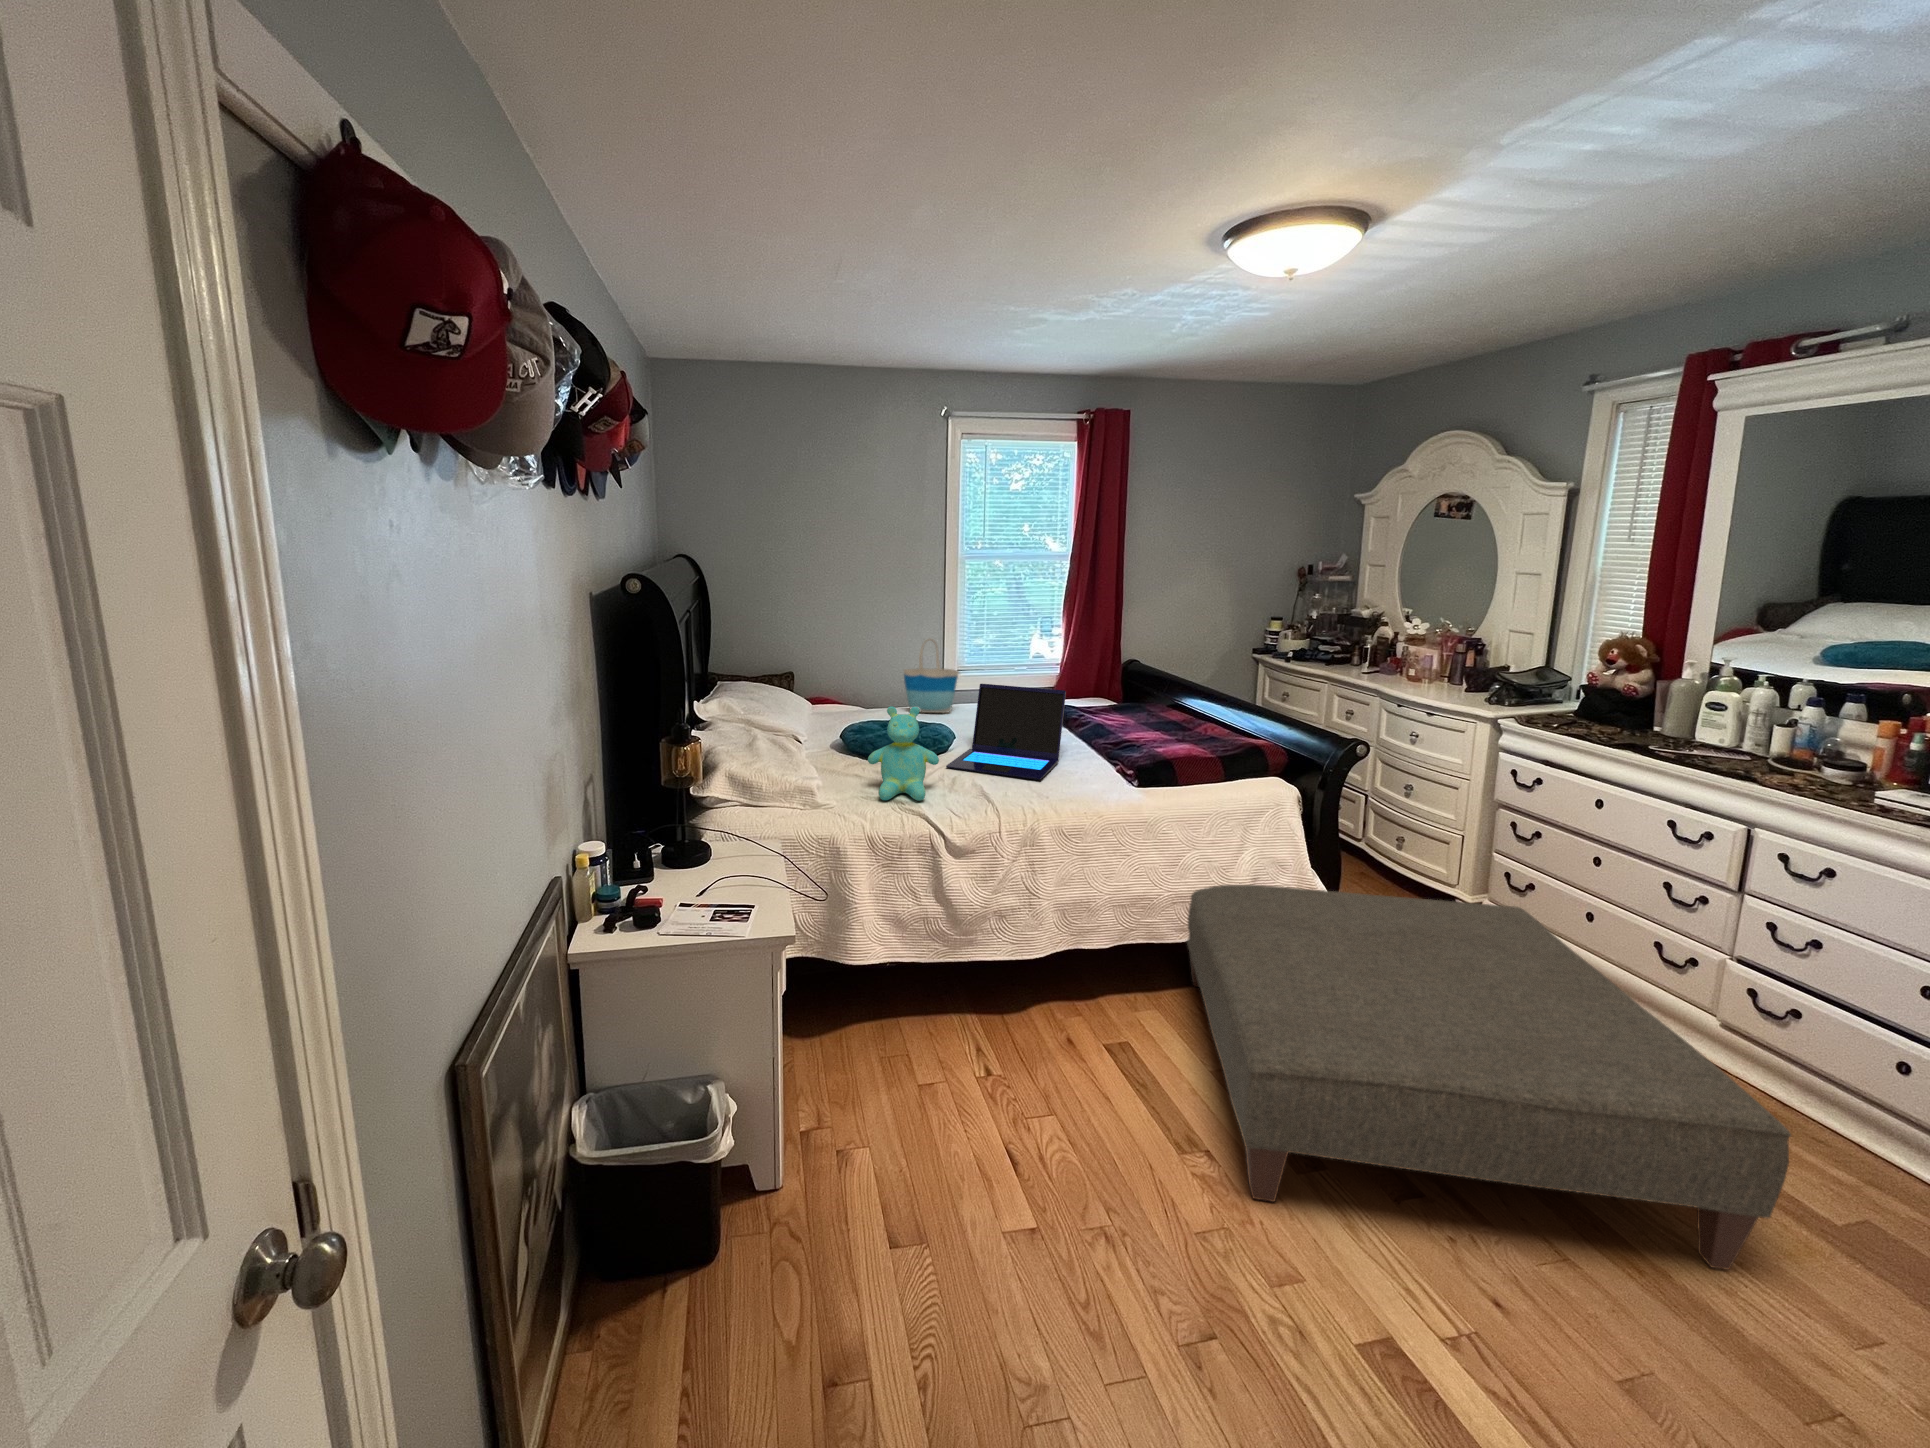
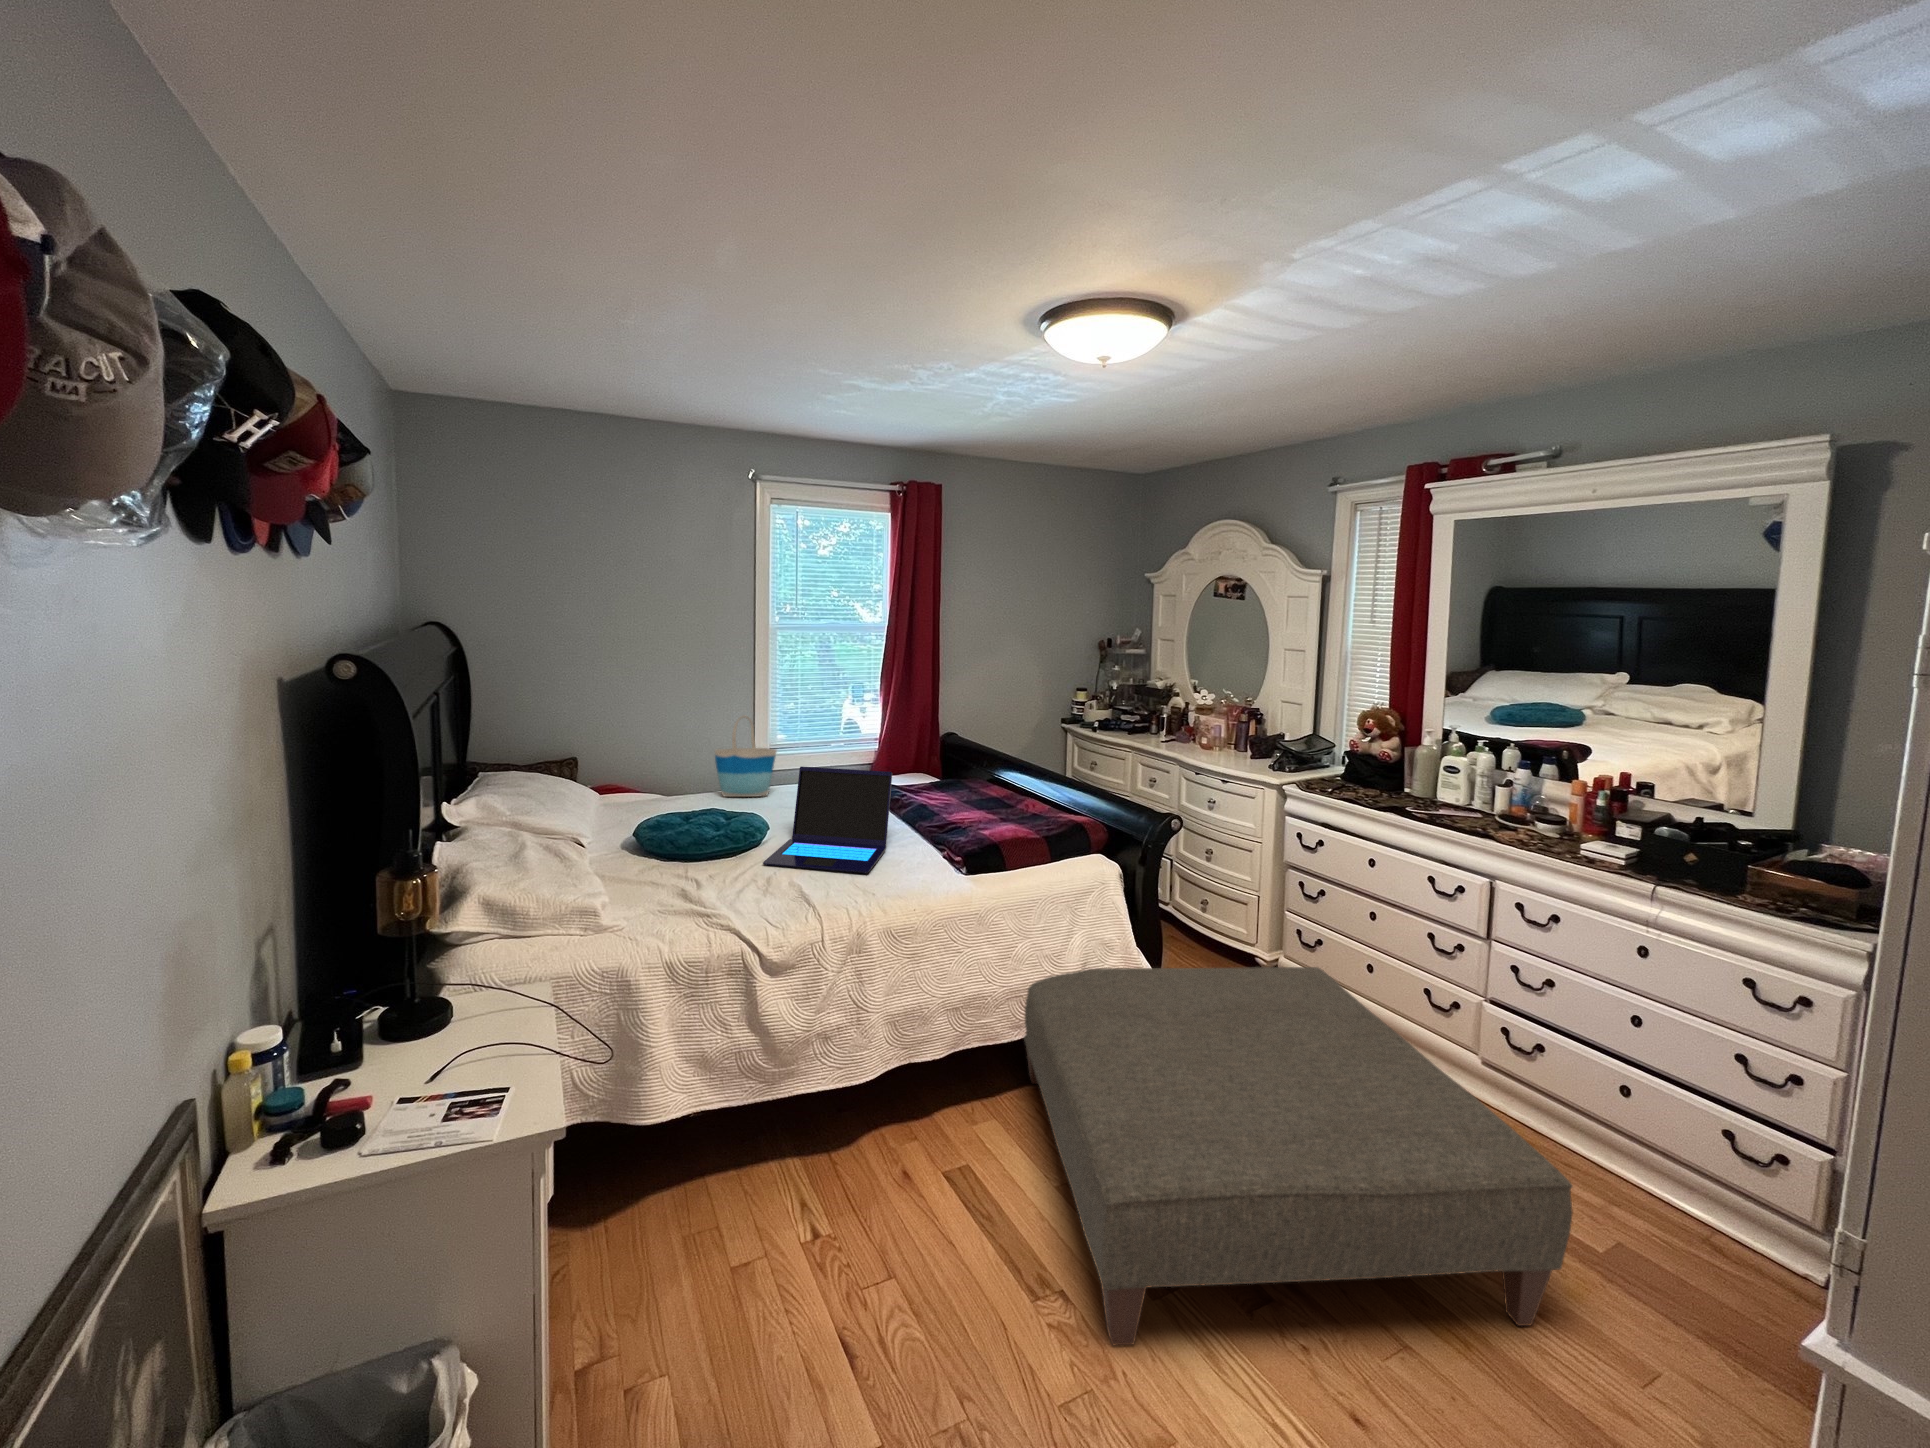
teddy bear: present [868,706,939,801] -> none [669,801,754,914]

